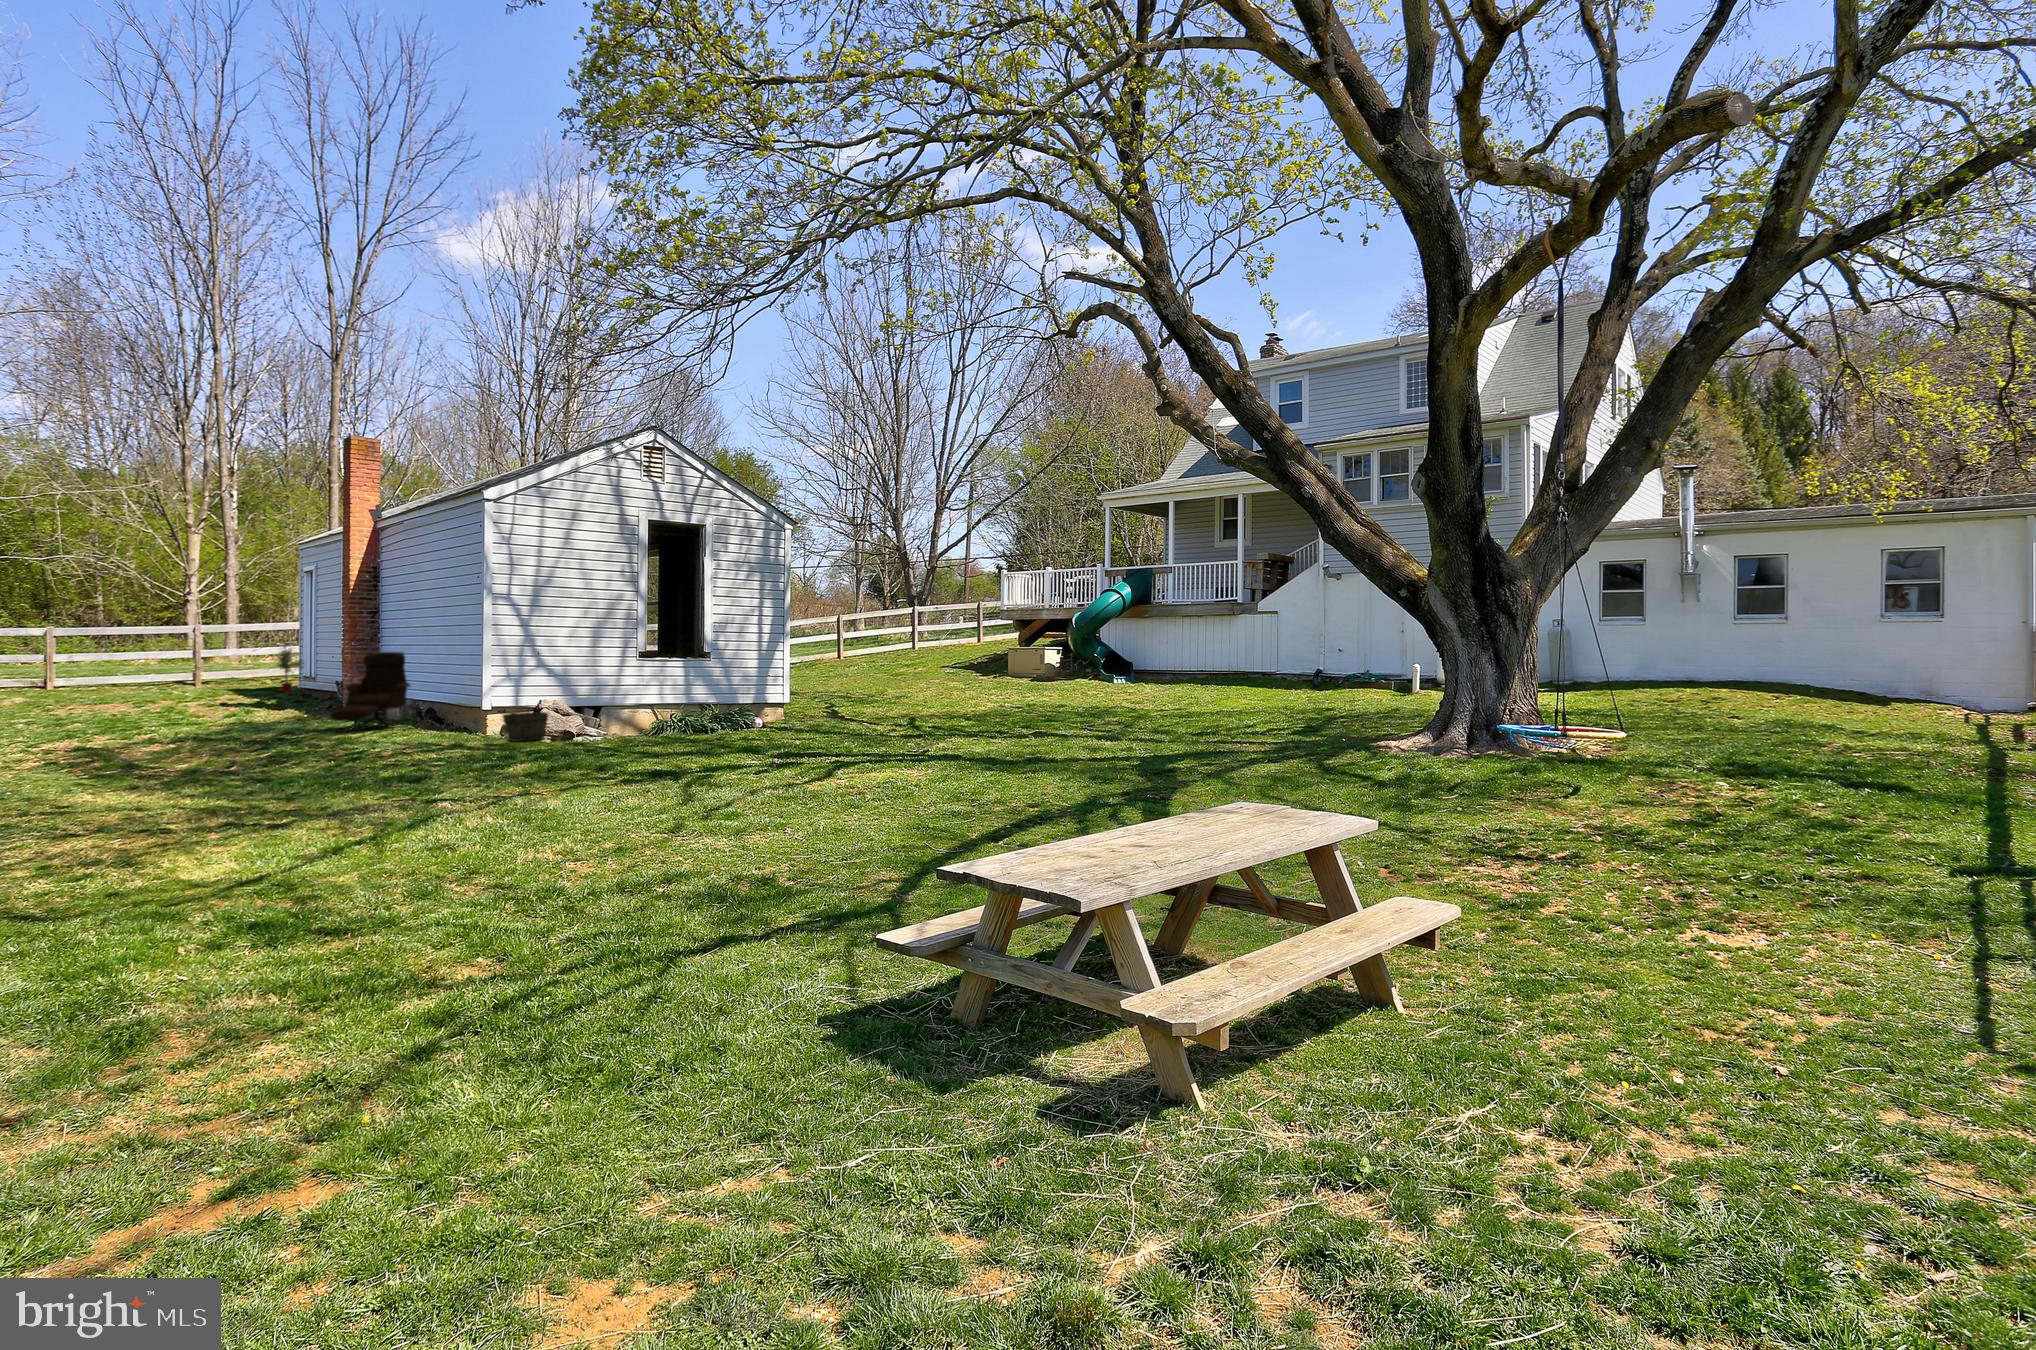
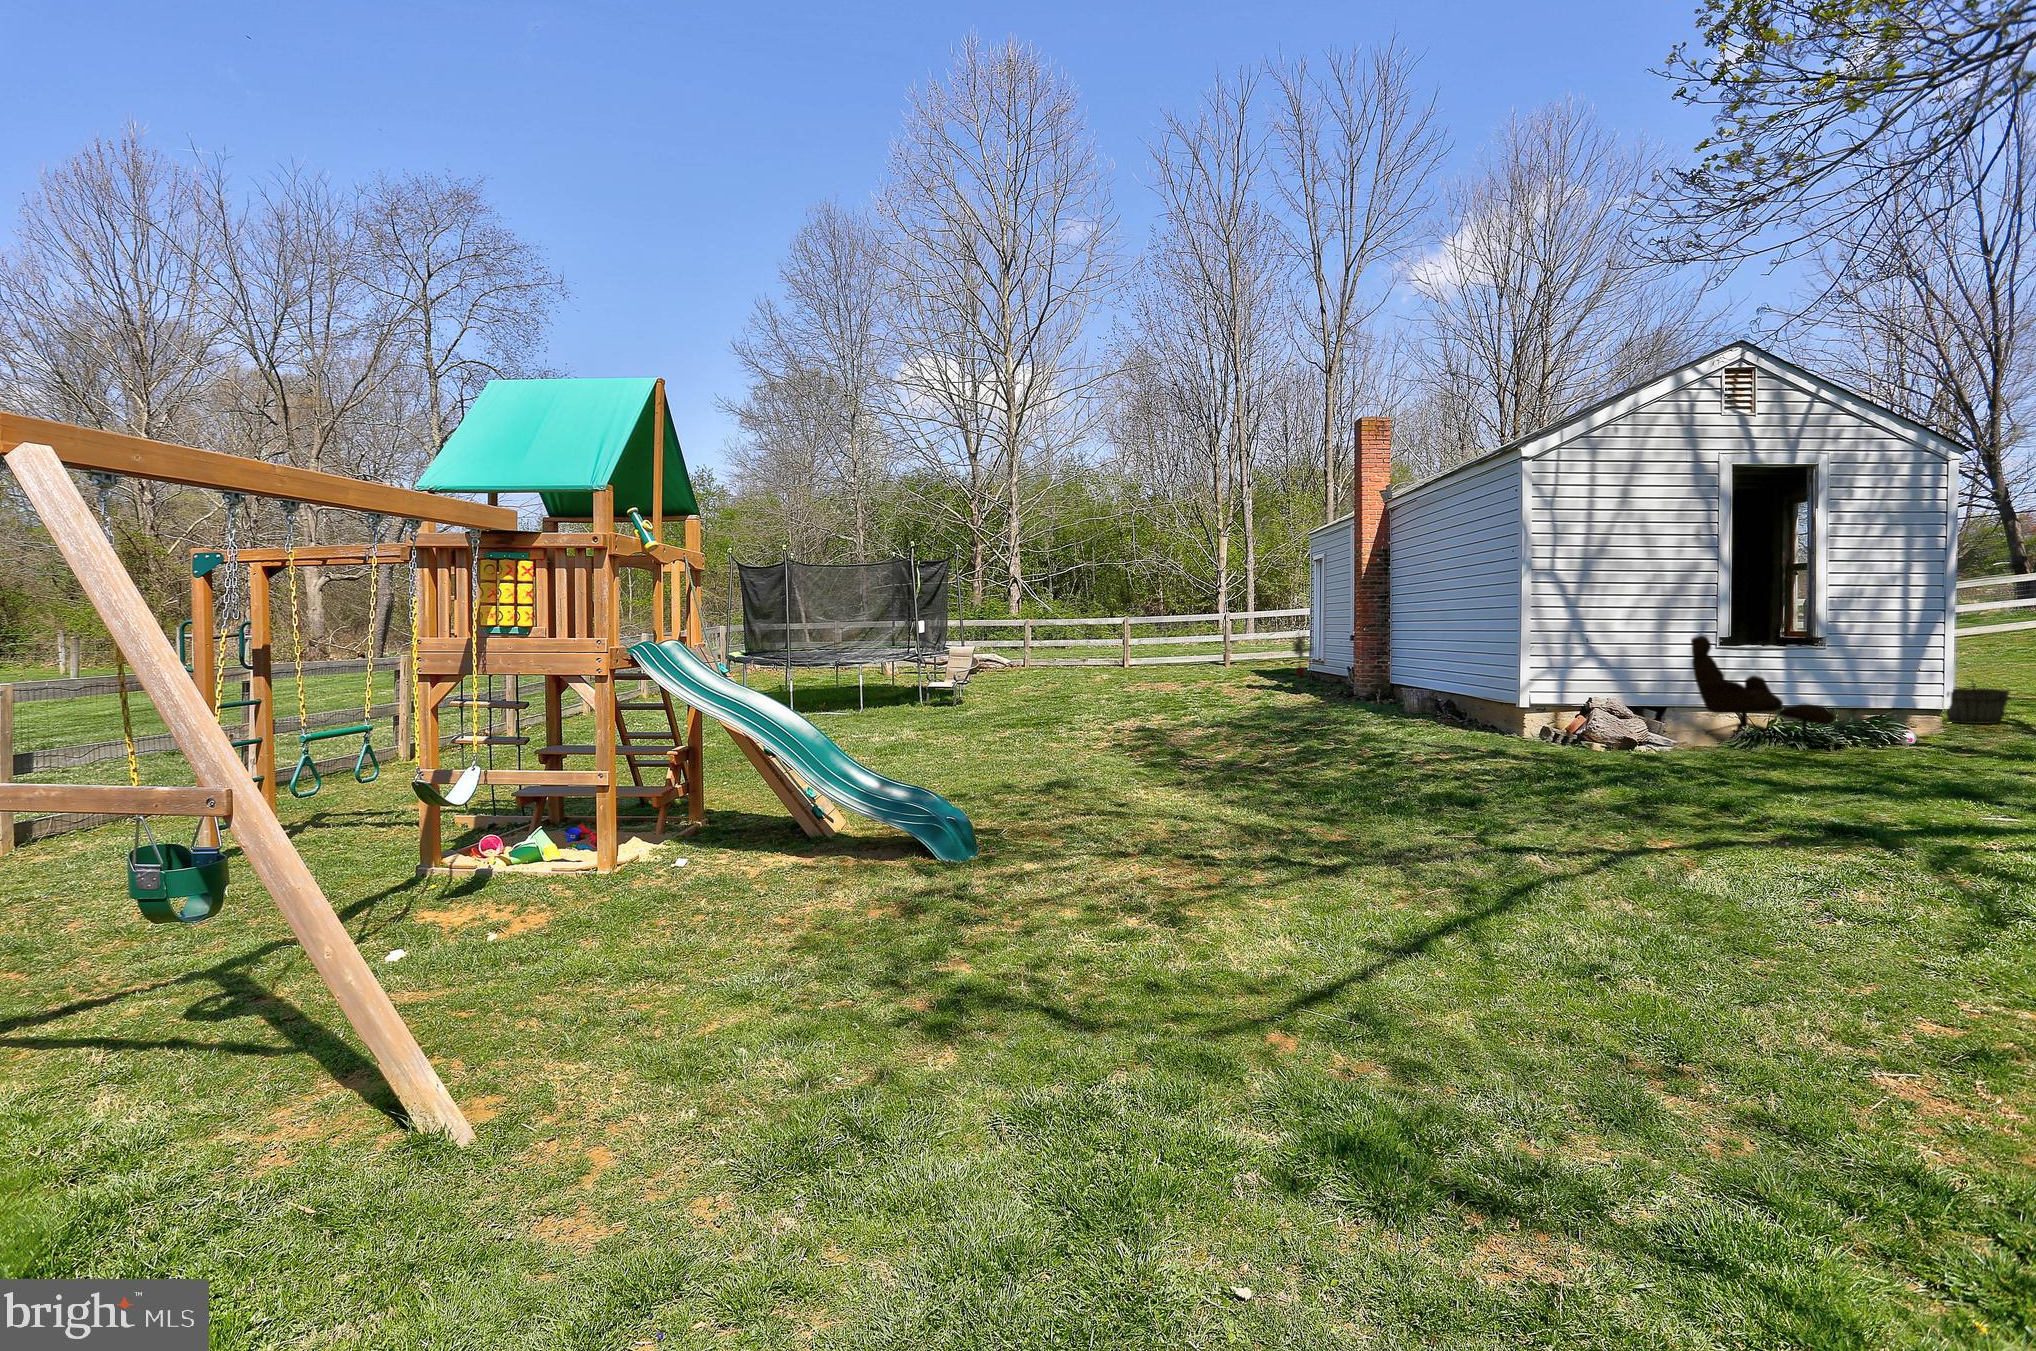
lounge chair: present [330,652,410,731] -> present [1691,635,1836,740]
wooden bucket: present [503,711,548,741] -> present [1946,683,2009,724]

